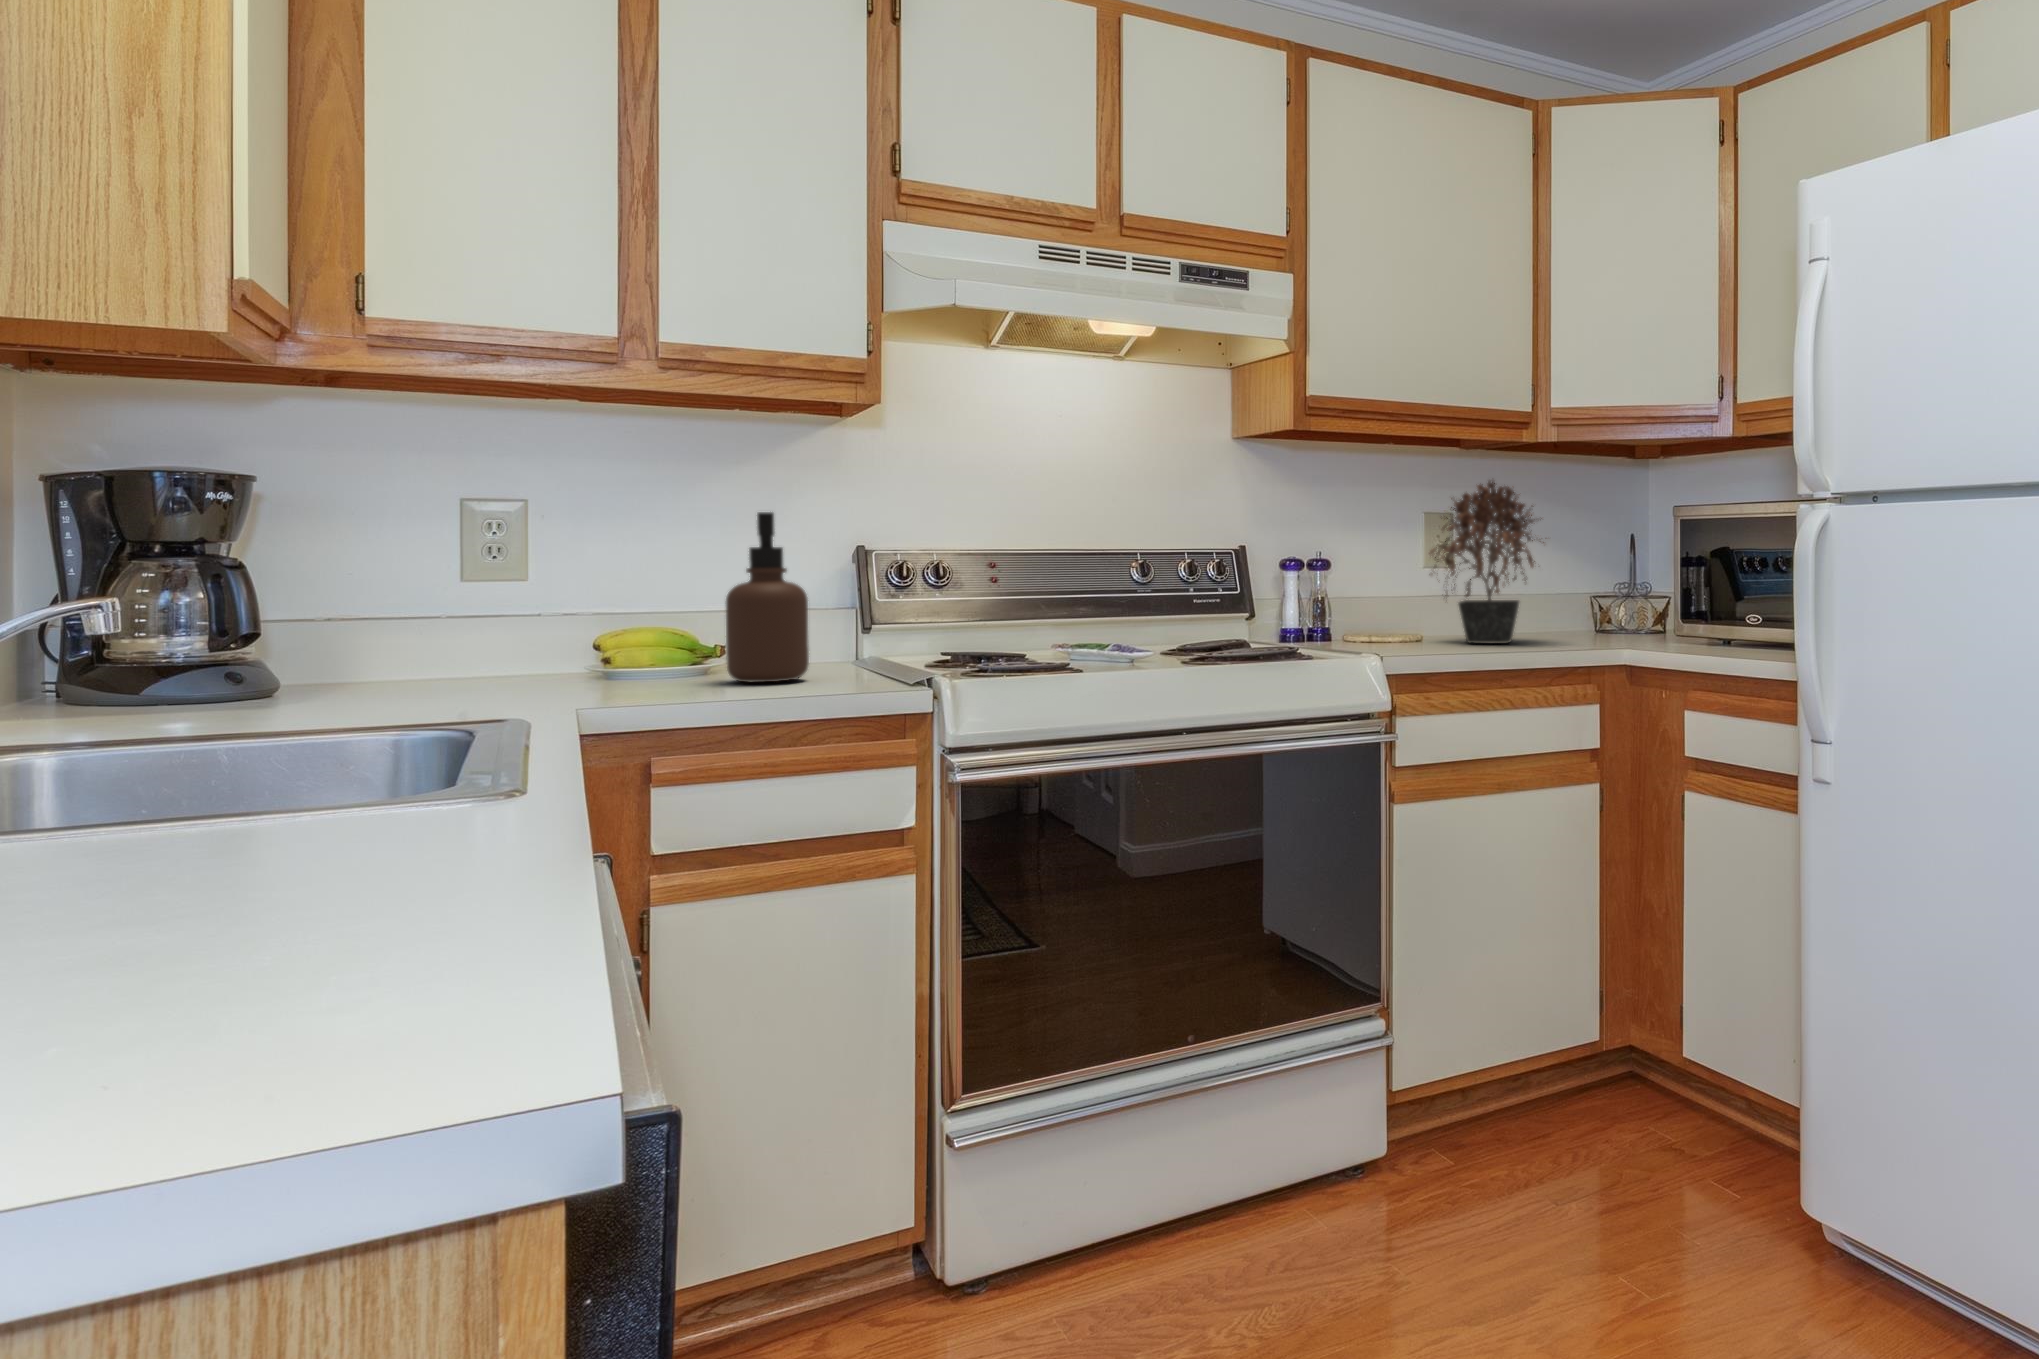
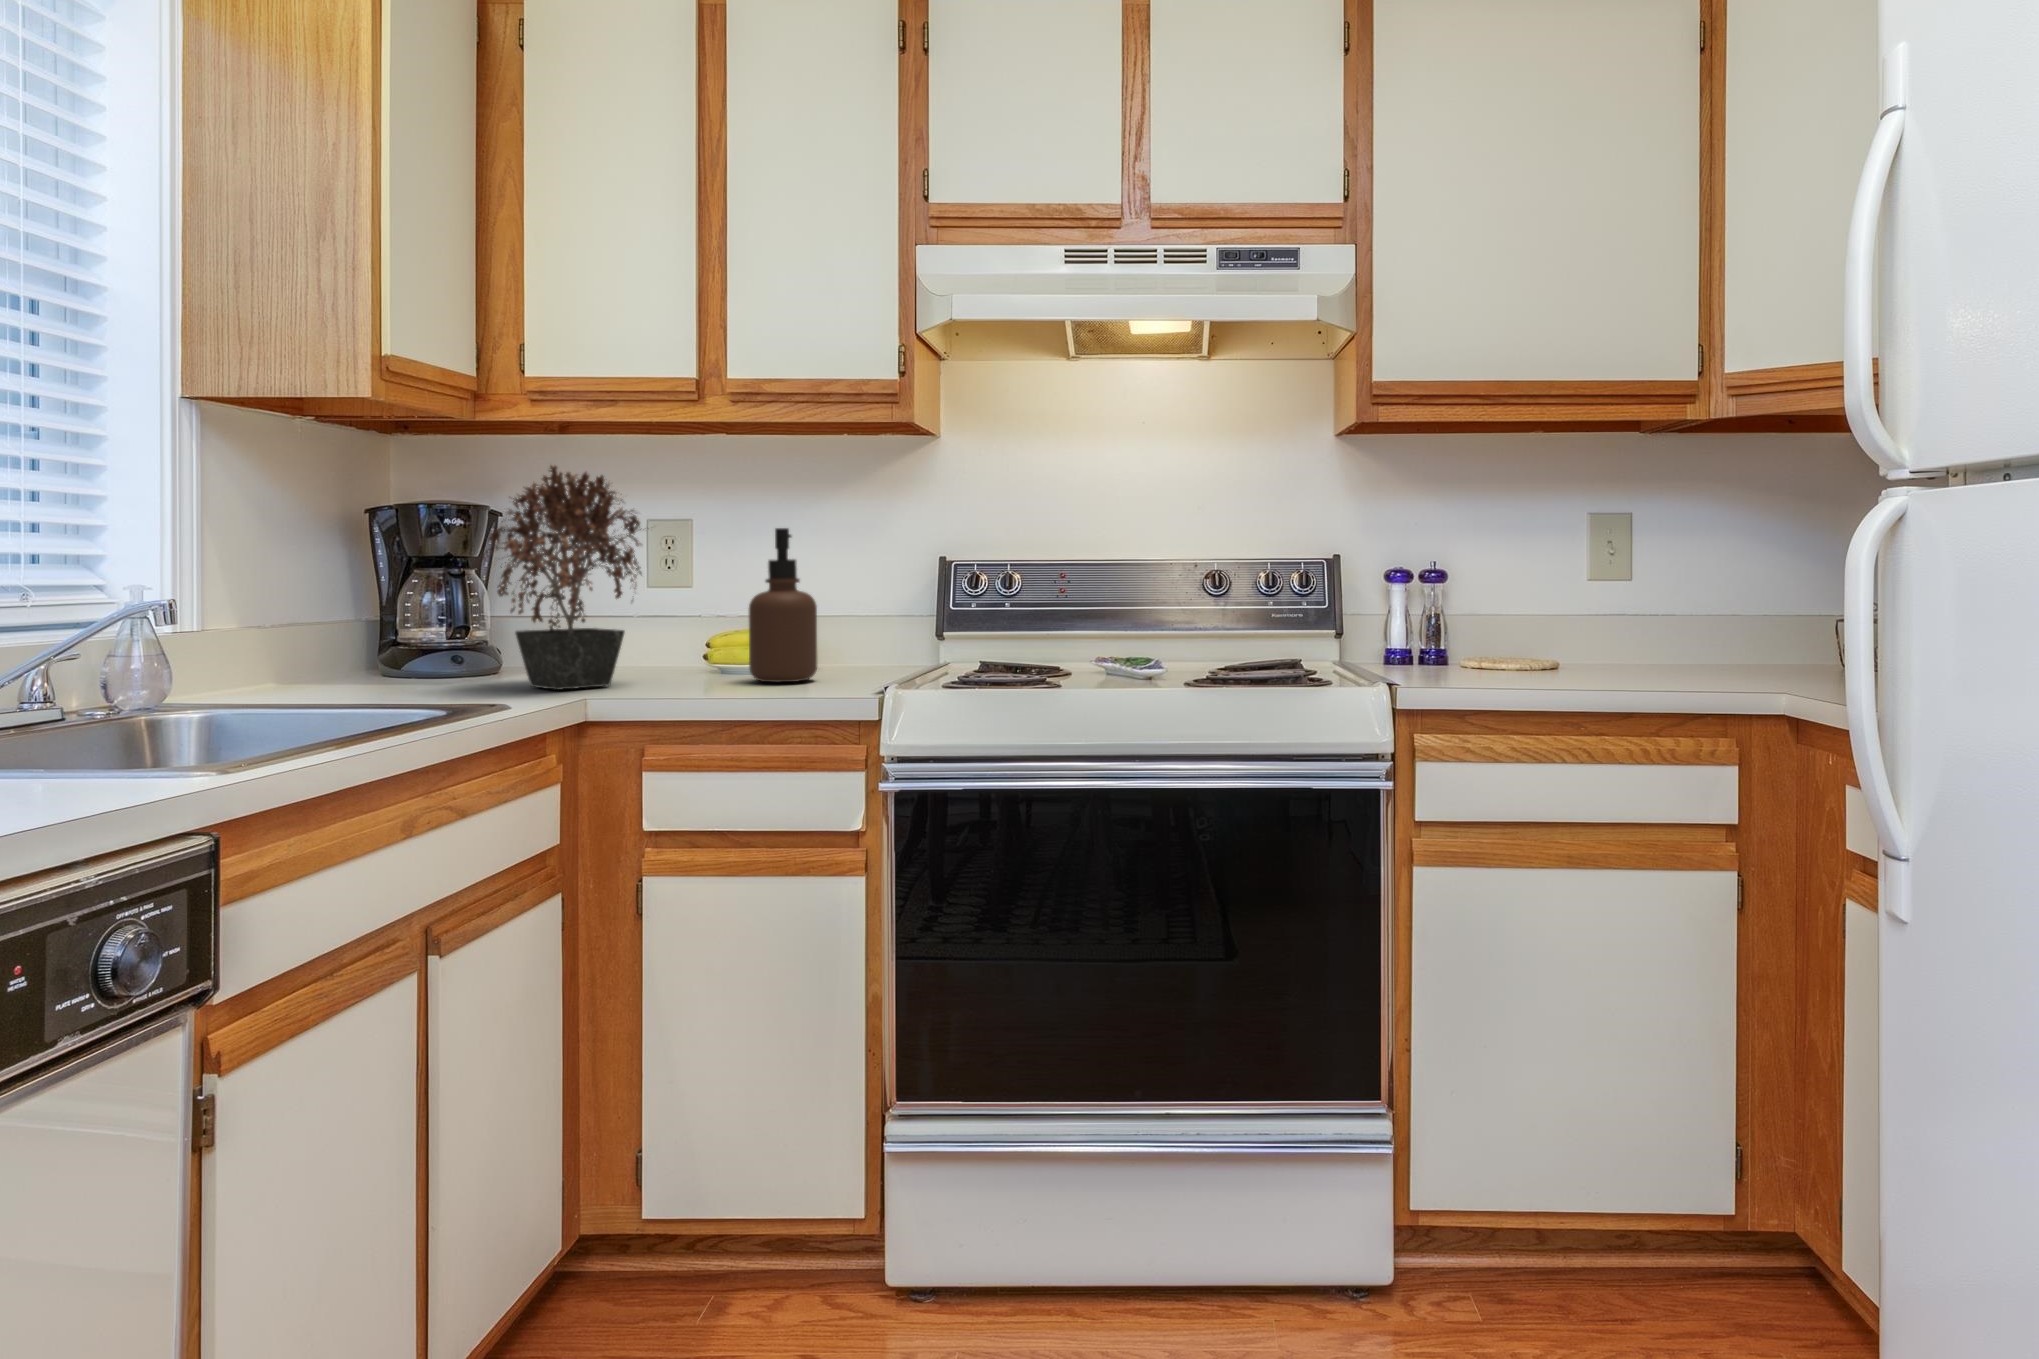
potted plant: present [1429,481,1544,644] -> present [478,466,649,690]

